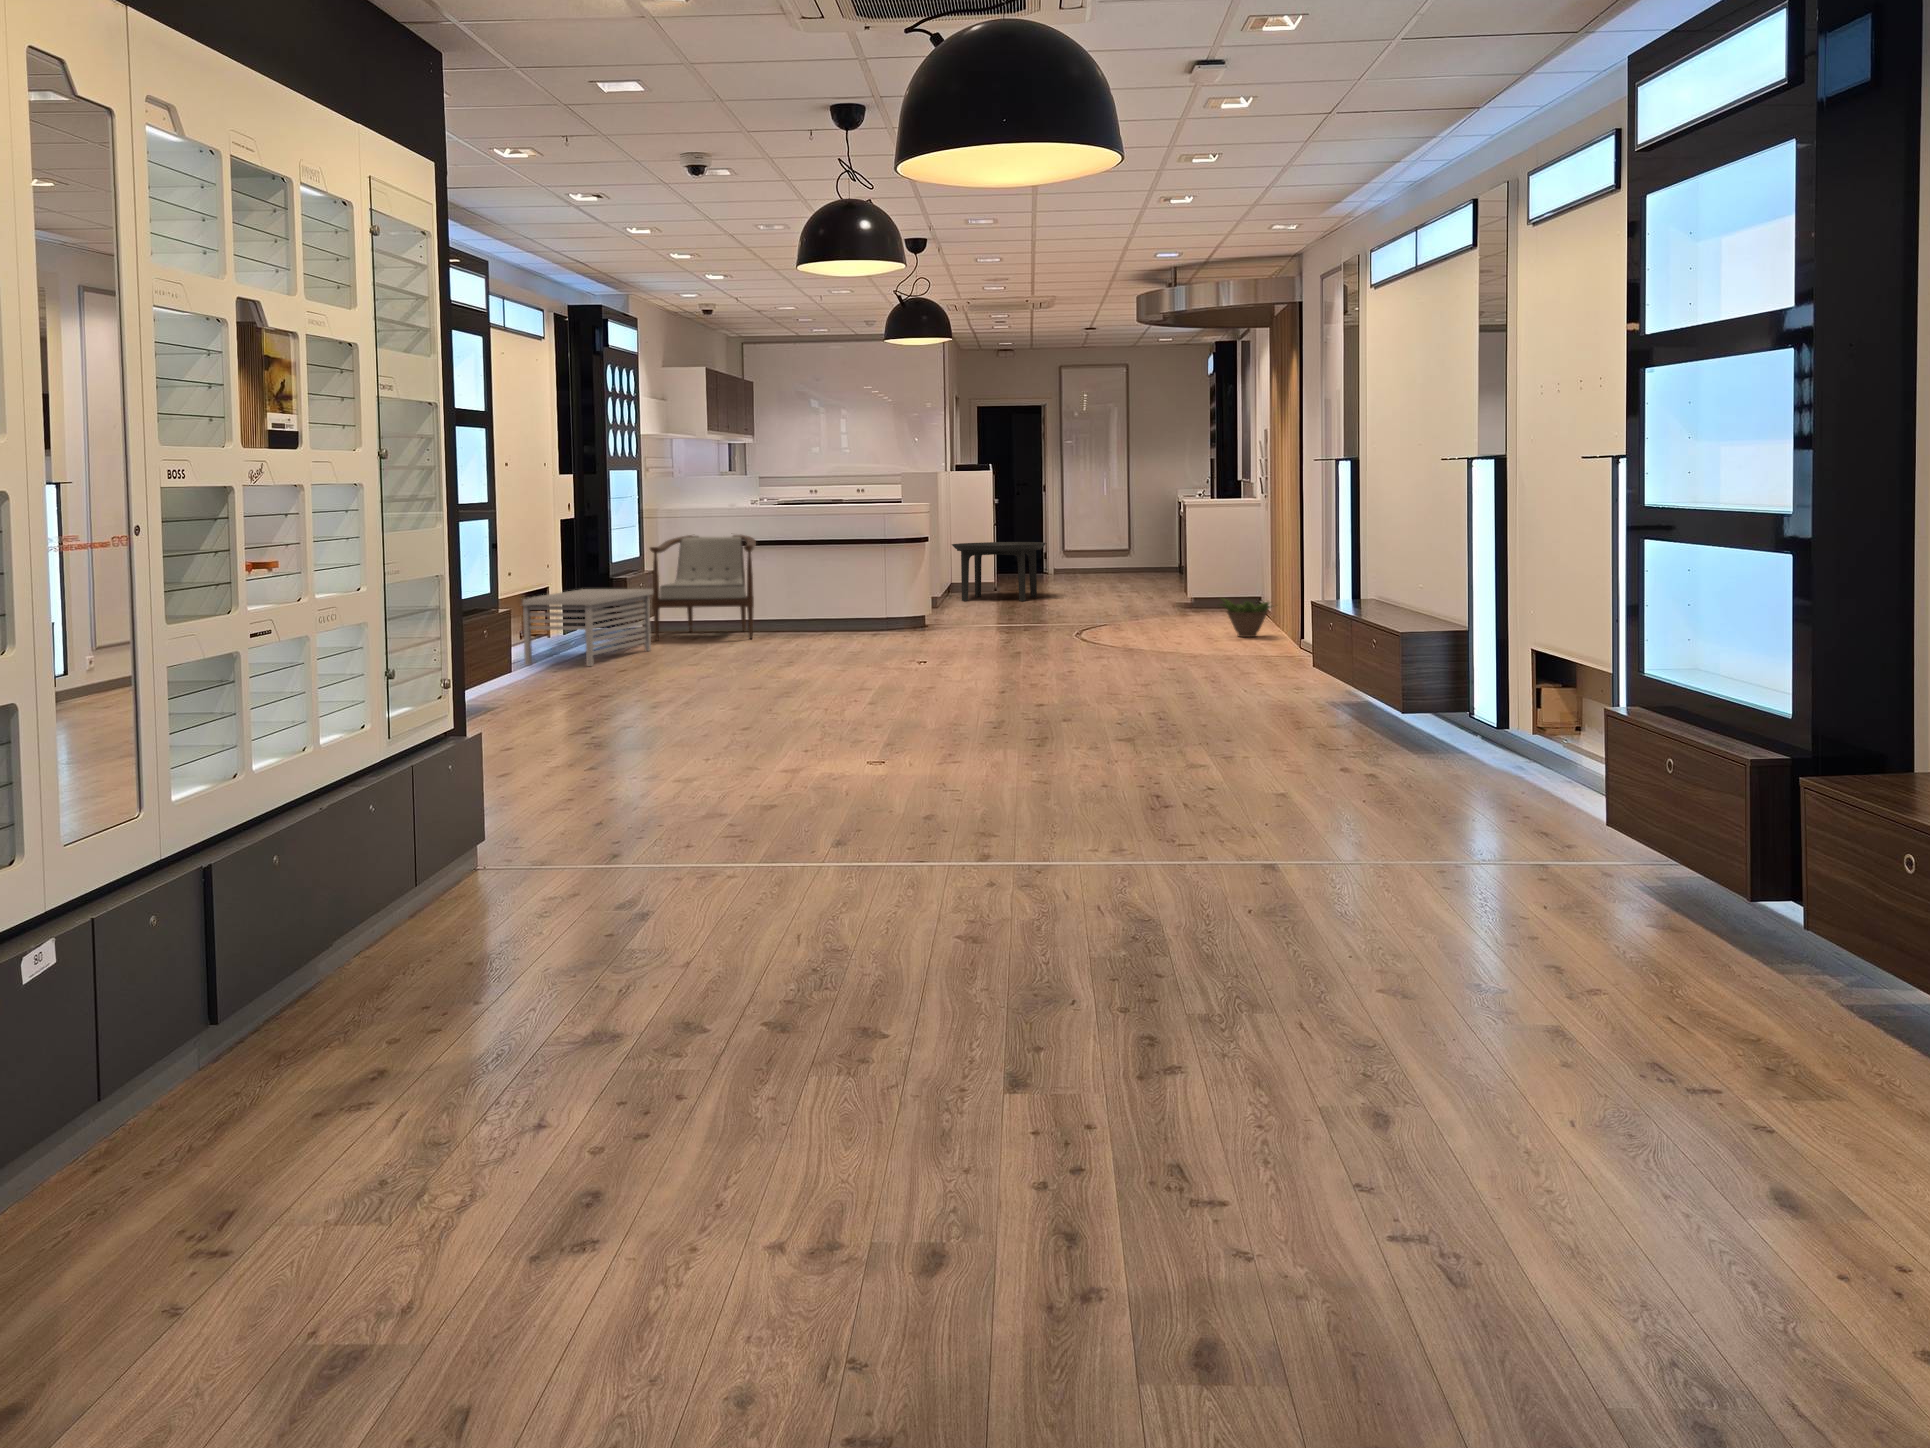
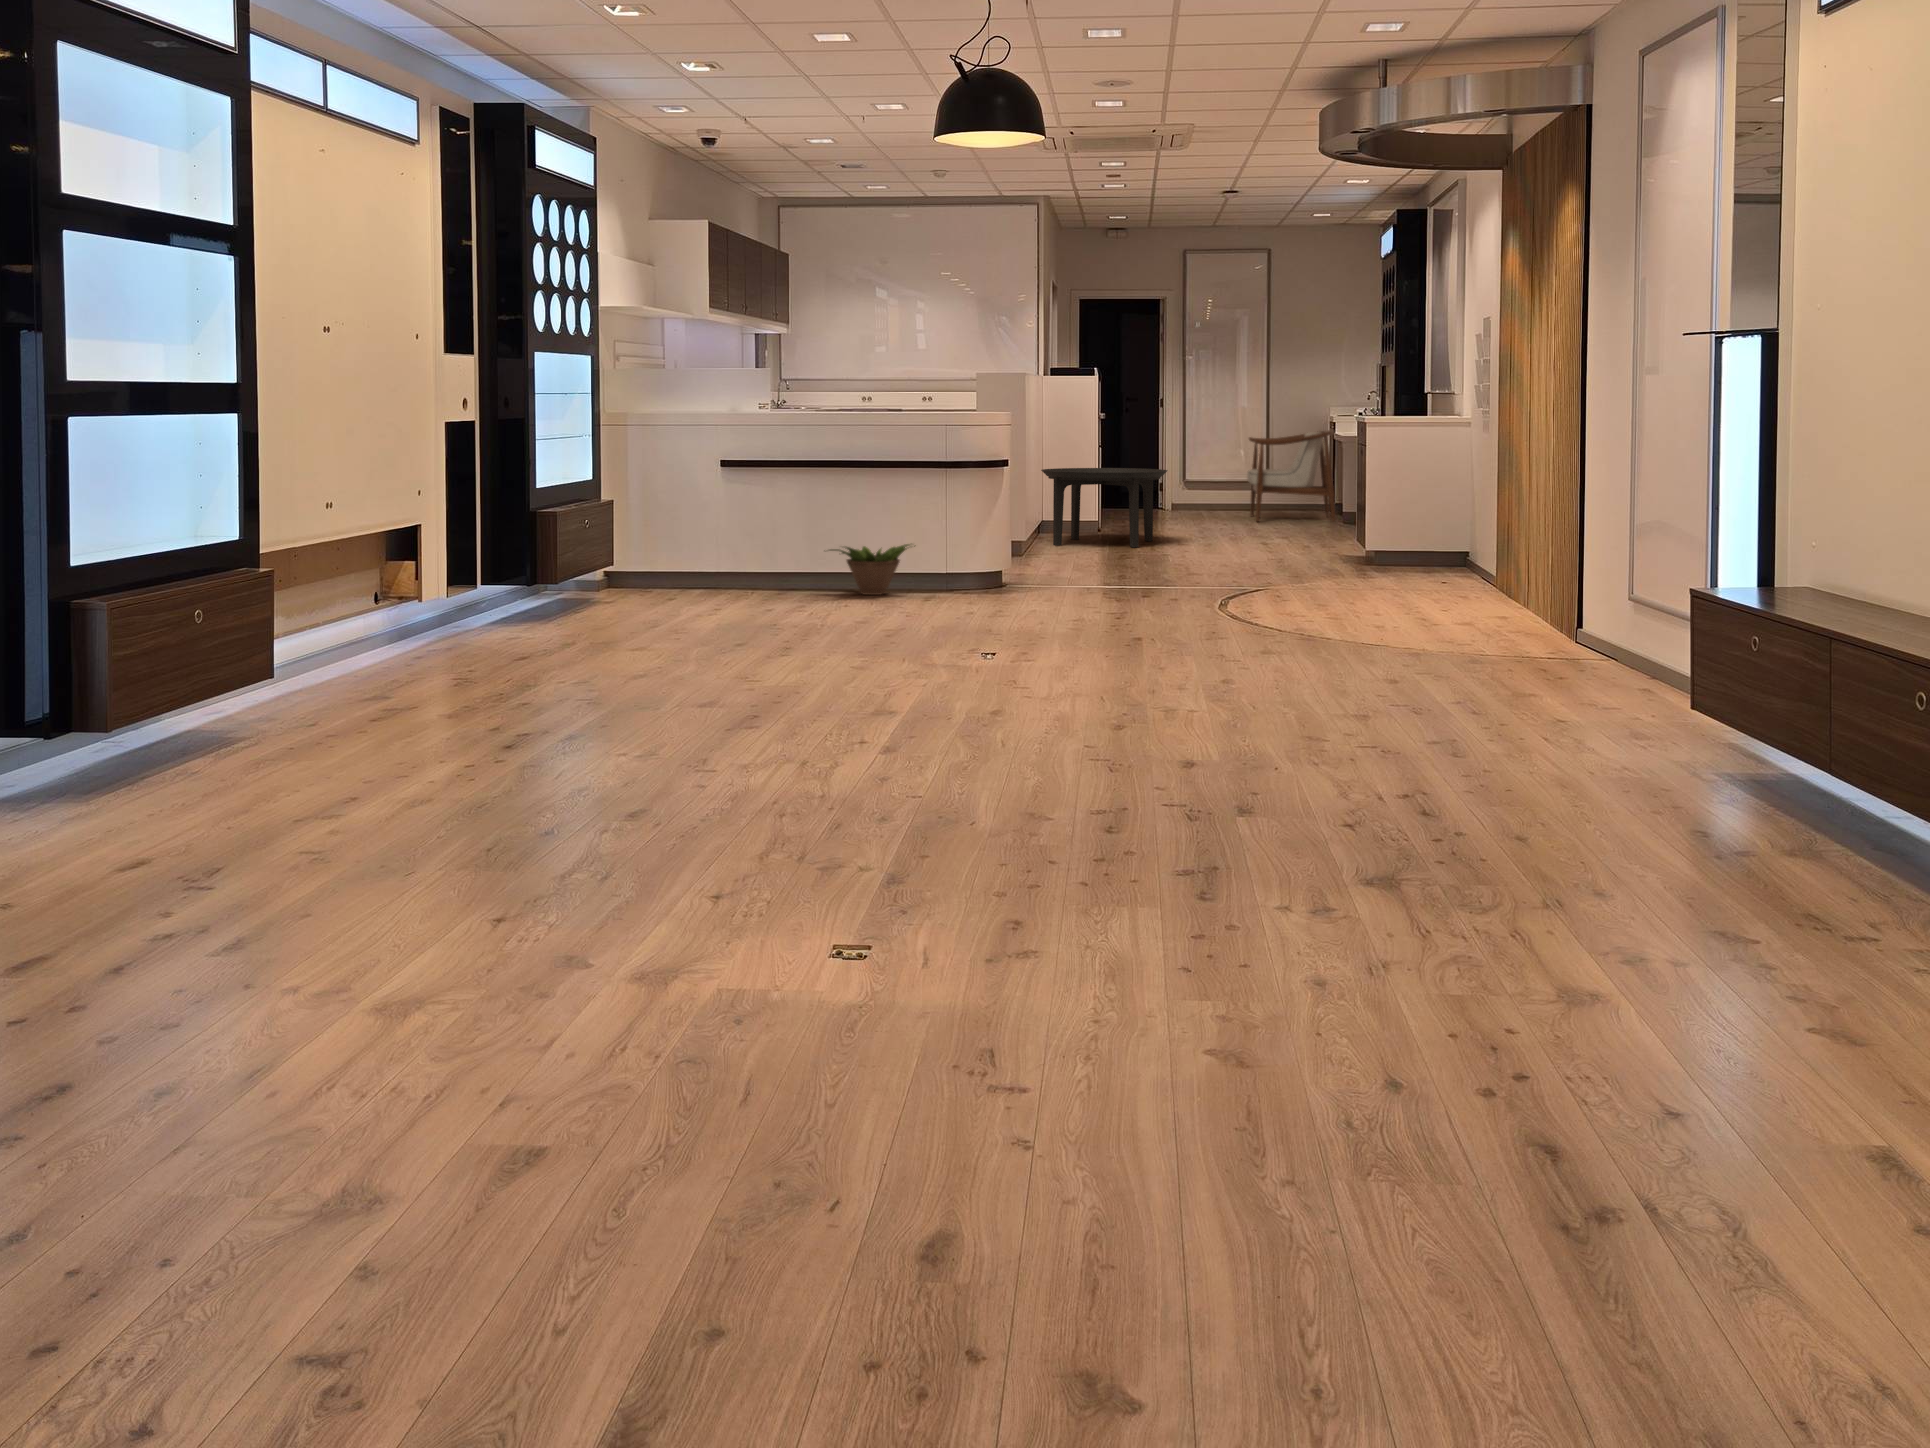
armchair: present [650,535,756,640] -> present [1247,430,1335,522]
storage bench: present [522,589,653,666] -> none [360,526,590,650]
decorative plant: present [1220,598,1274,637] -> present [830,544,915,595]

